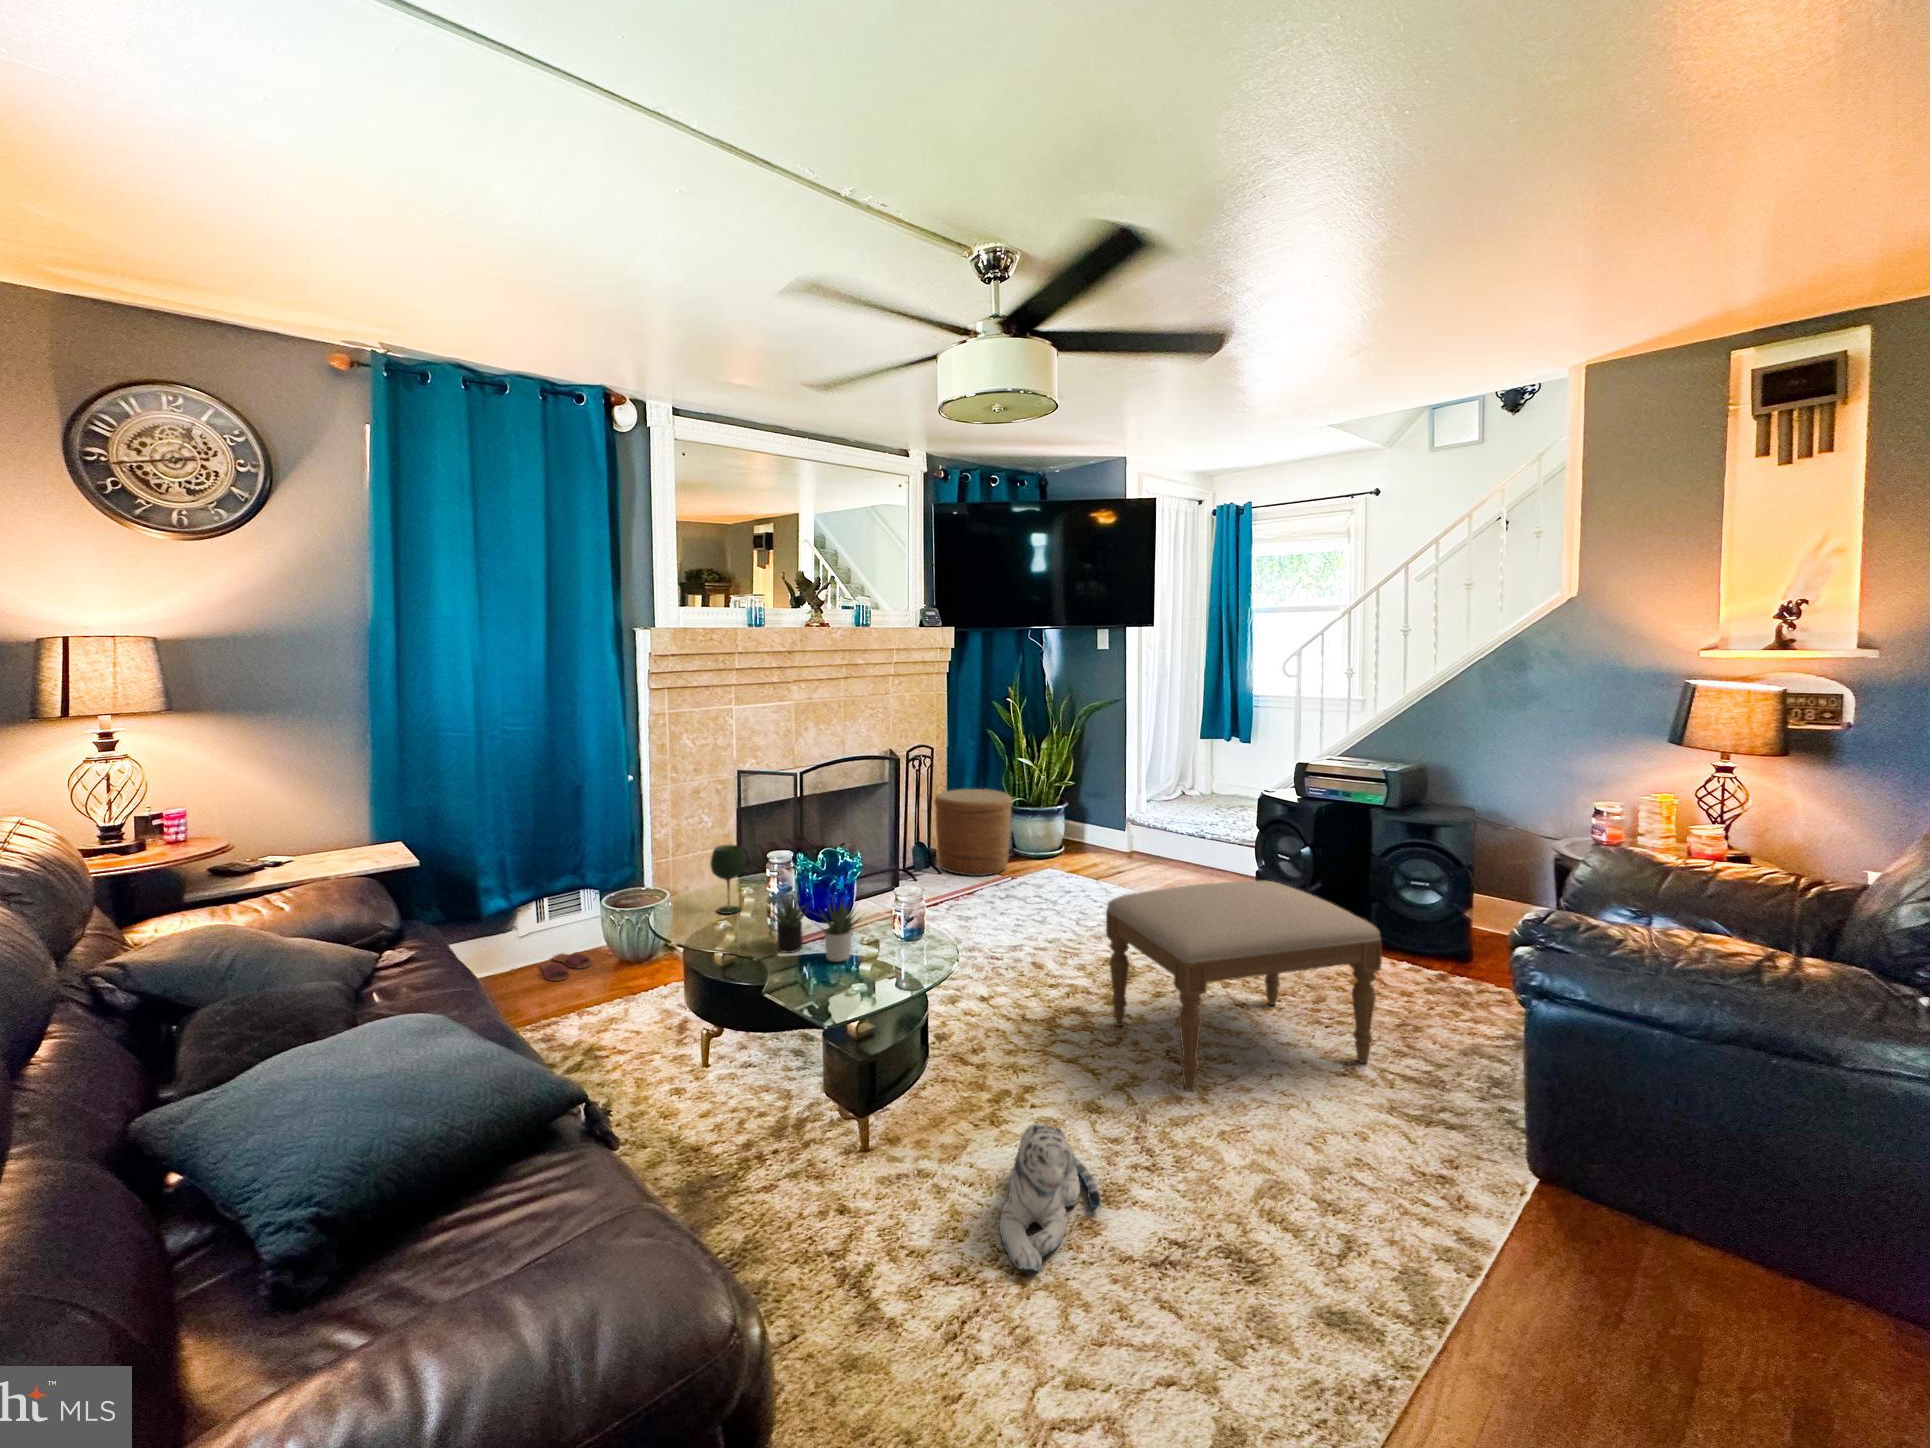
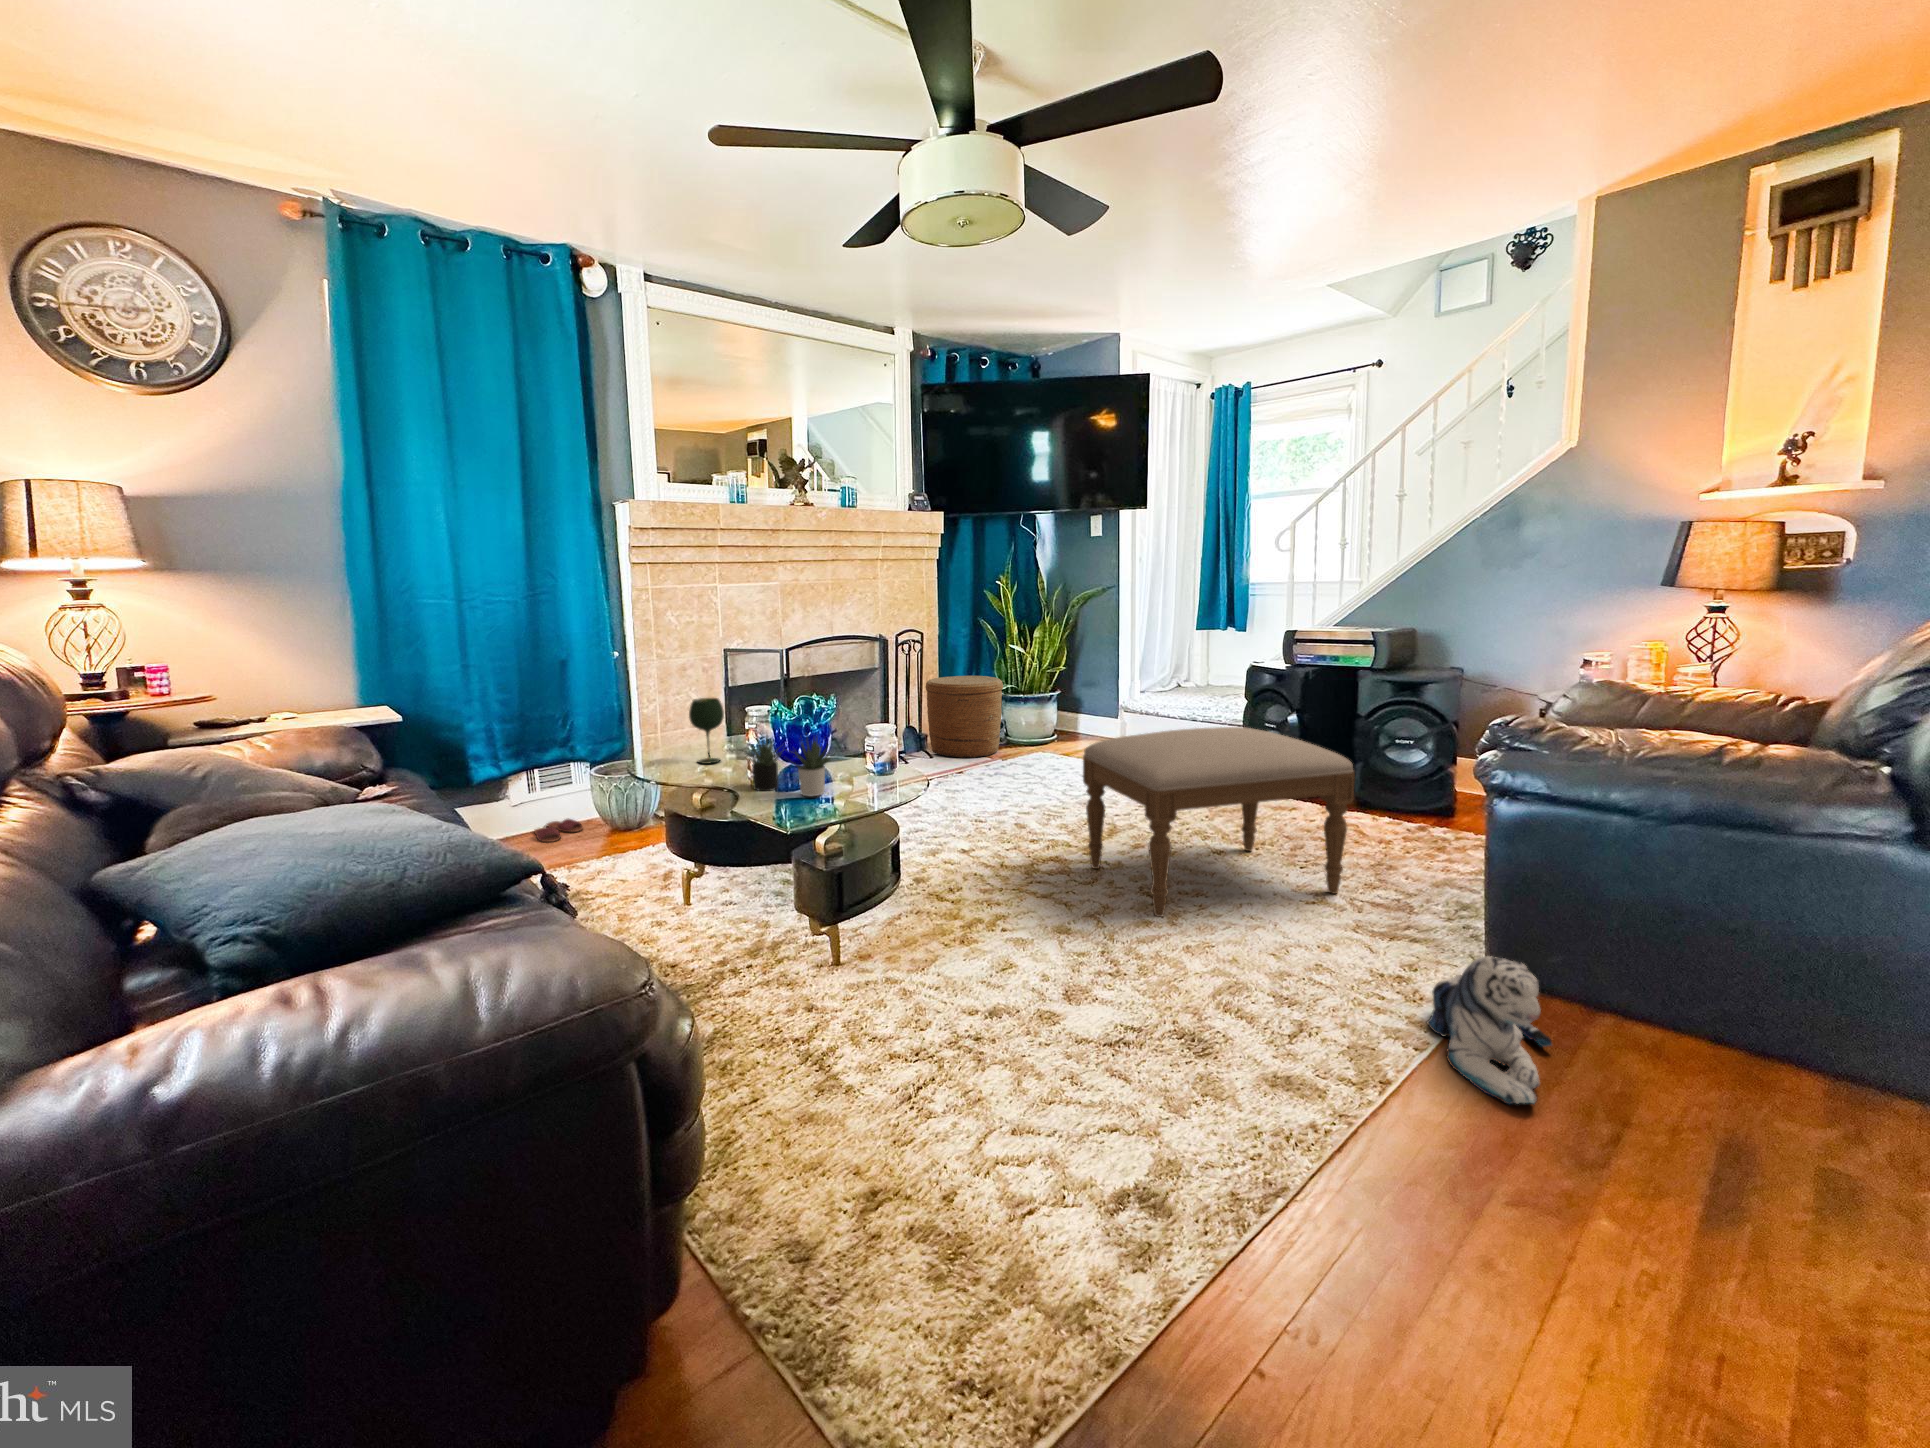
plush toy: present [999,1123,1101,1271] -> present [1427,956,1552,1104]

